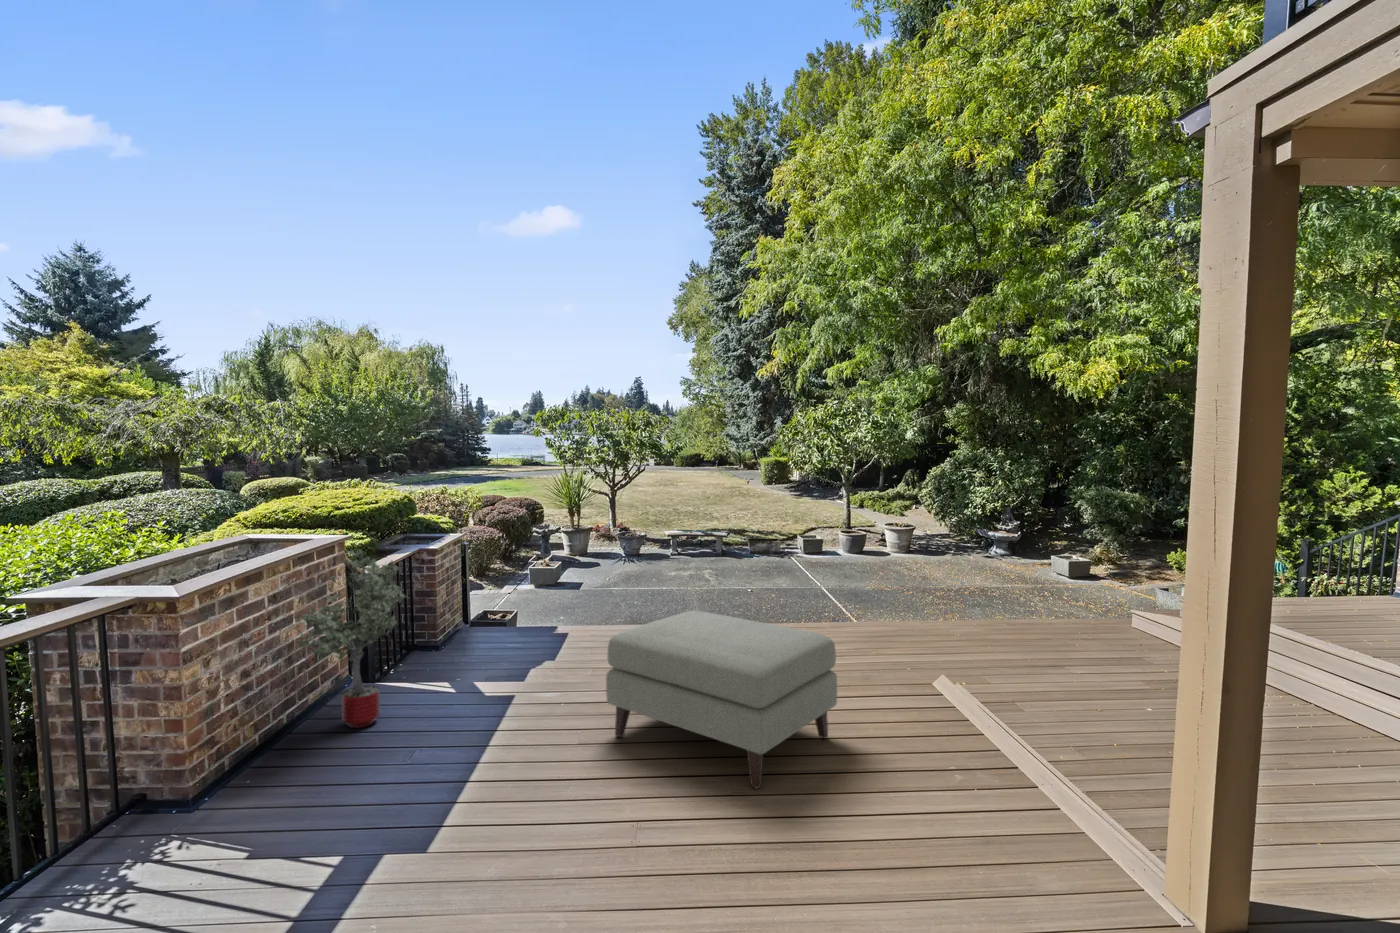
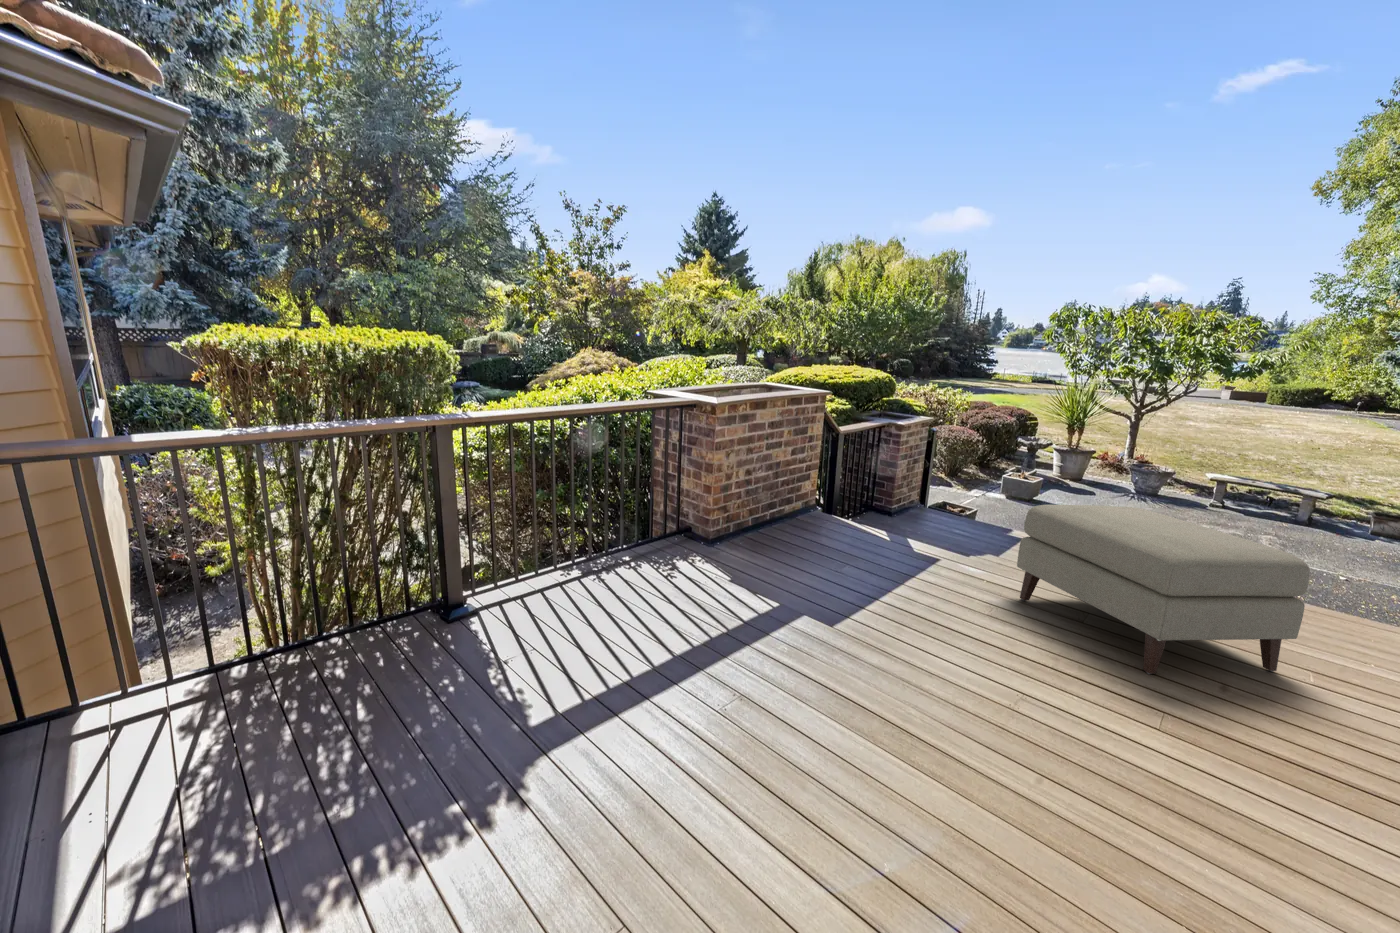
potted tree: present [297,549,405,728] -> none [781,399,865,537]

